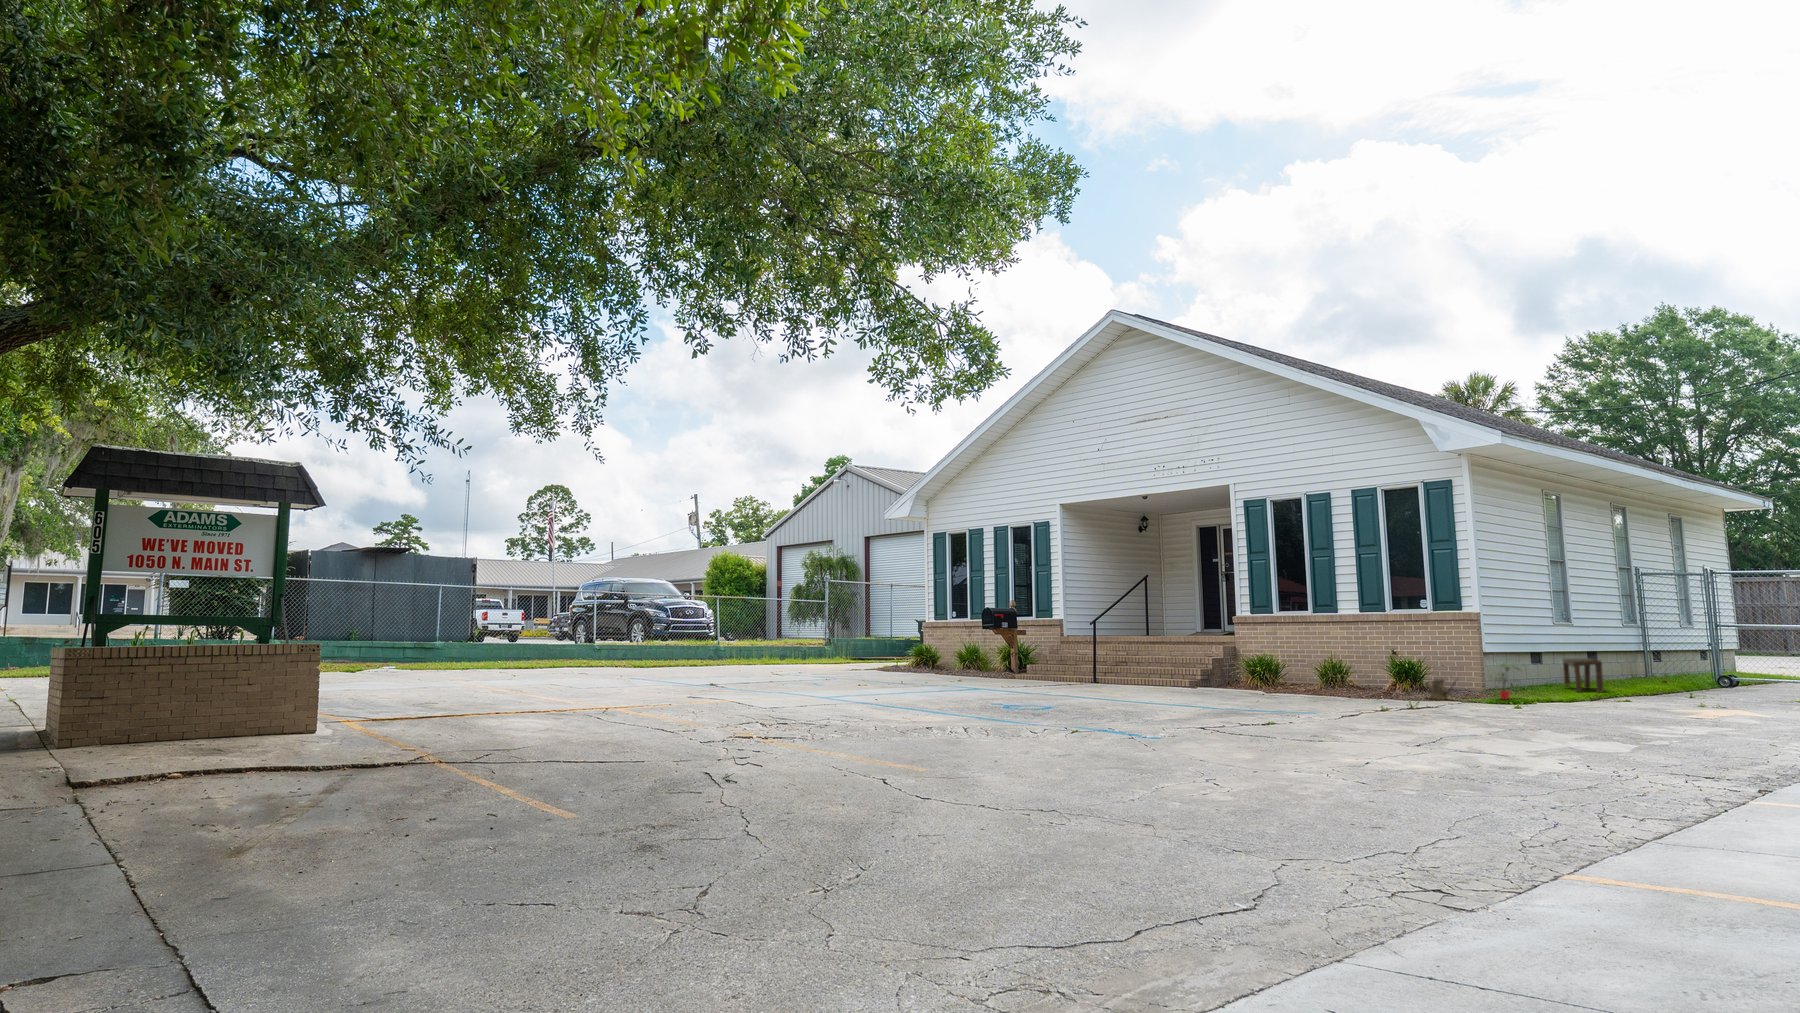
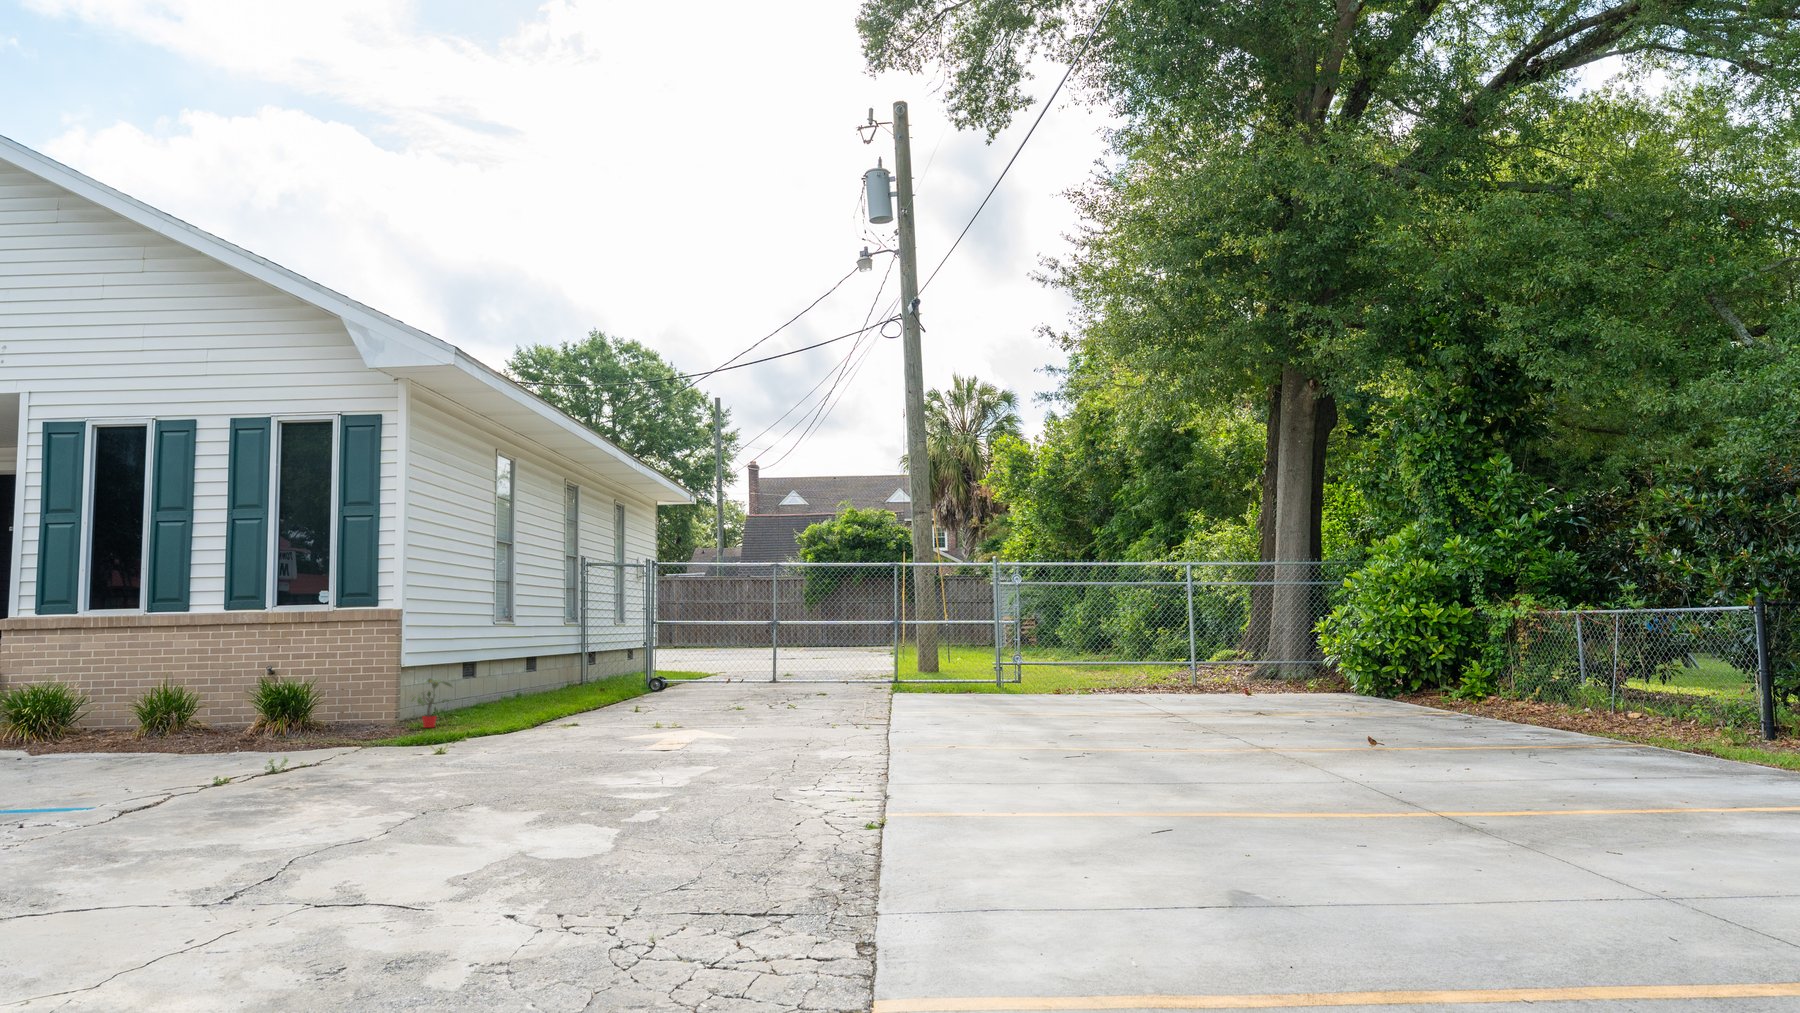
bench: present [1562,658,1603,692] -> none [501,666,547,710]
watering can: present [1426,680,1456,700] -> none [318,703,368,736]

